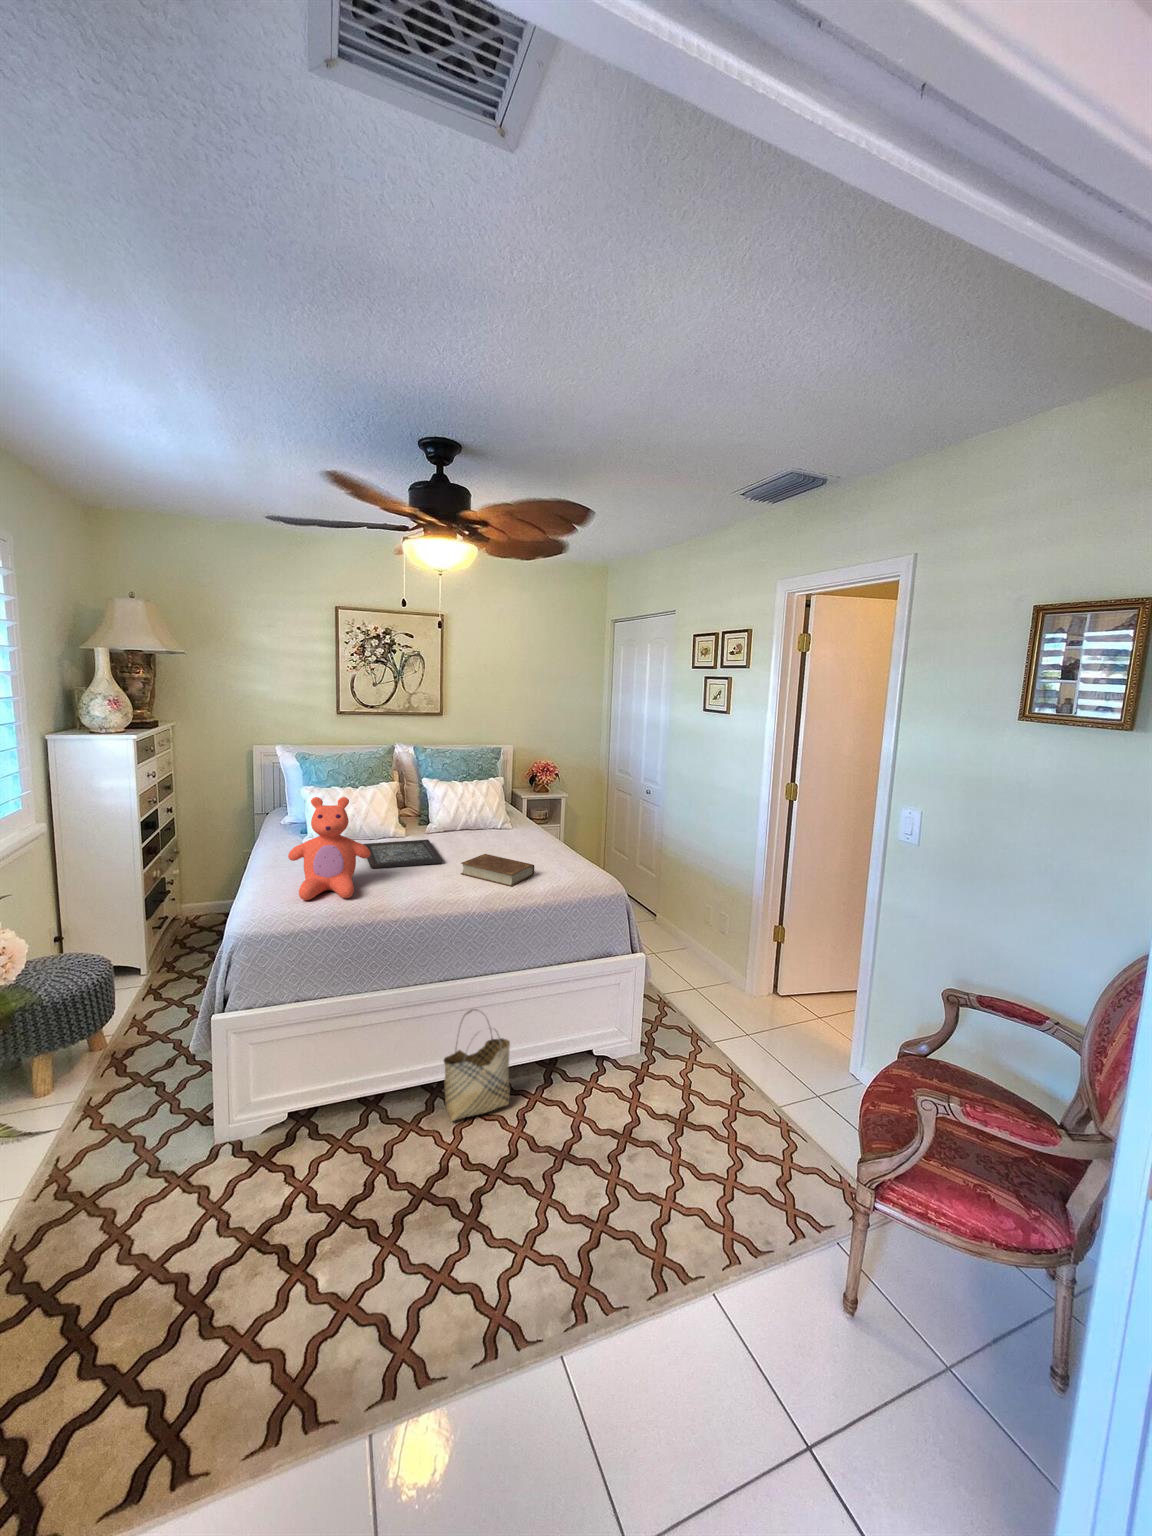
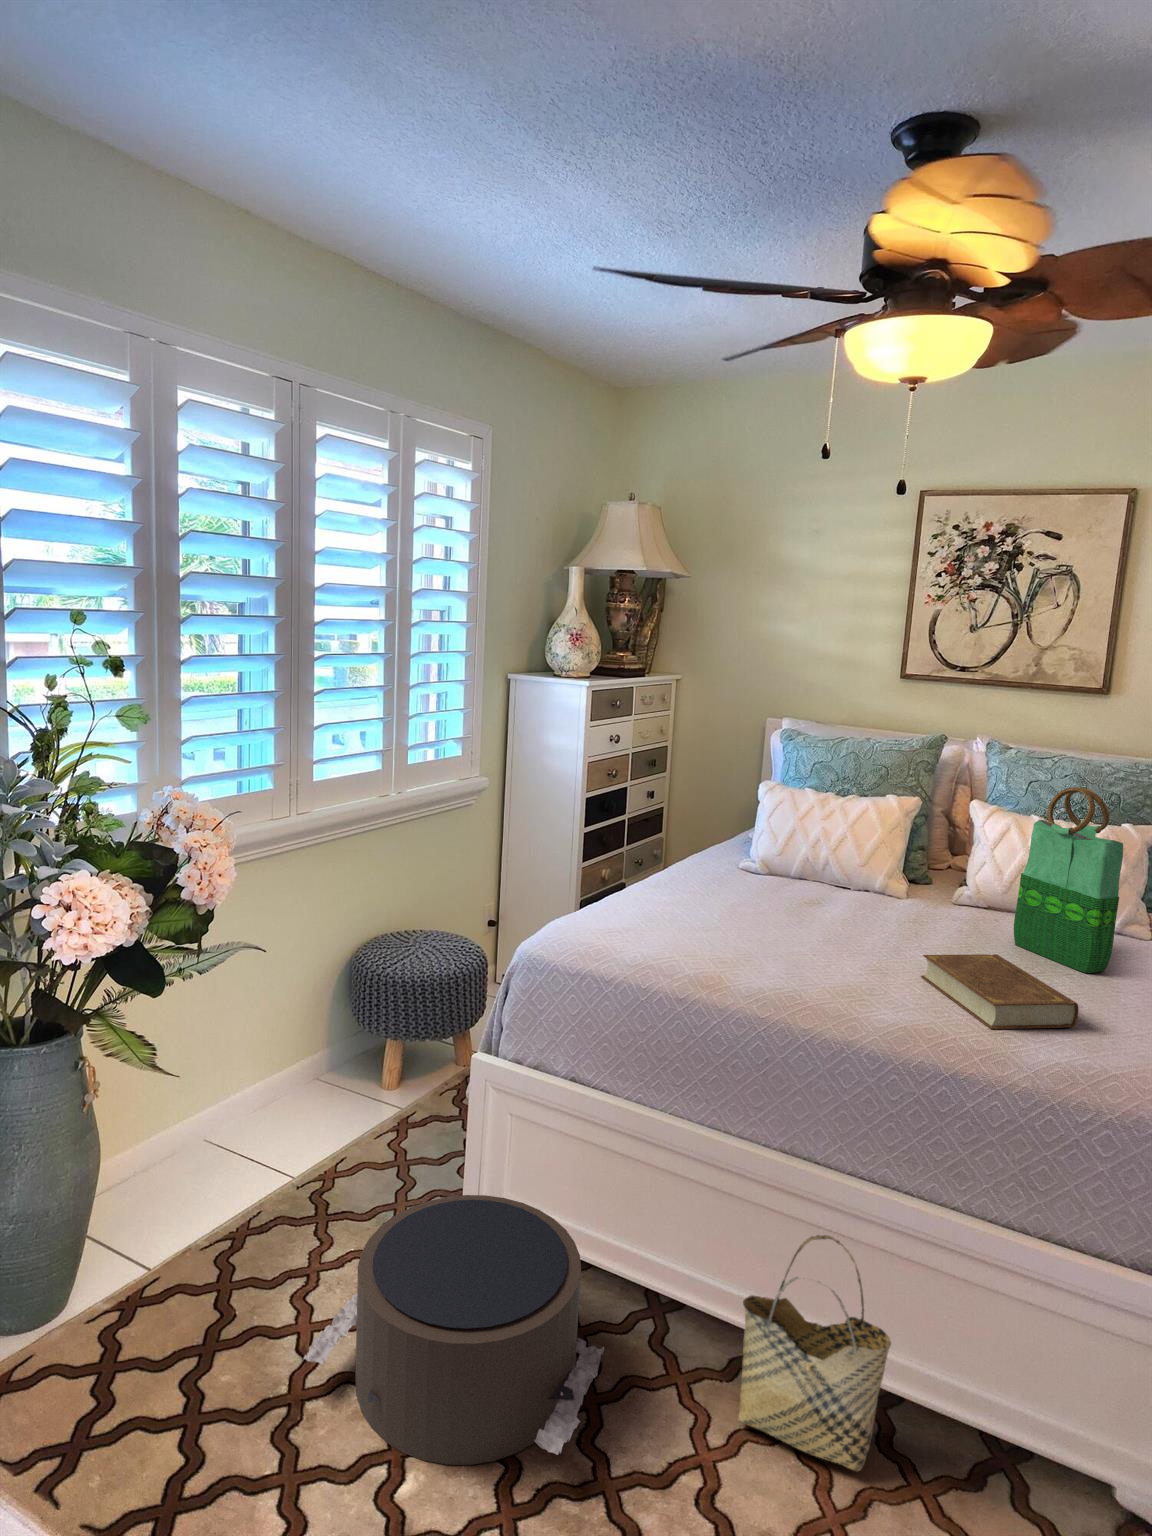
tote bag: none [470,769,516,852] -> present [1014,787,1123,973]
teddy bear: present [288,797,371,900] -> none [621,778,751,950]
tray: present [364,839,443,868] -> none [783,888,939,949]
pouf: none [195,1085,403,1276] -> present [304,1195,604,1465]

